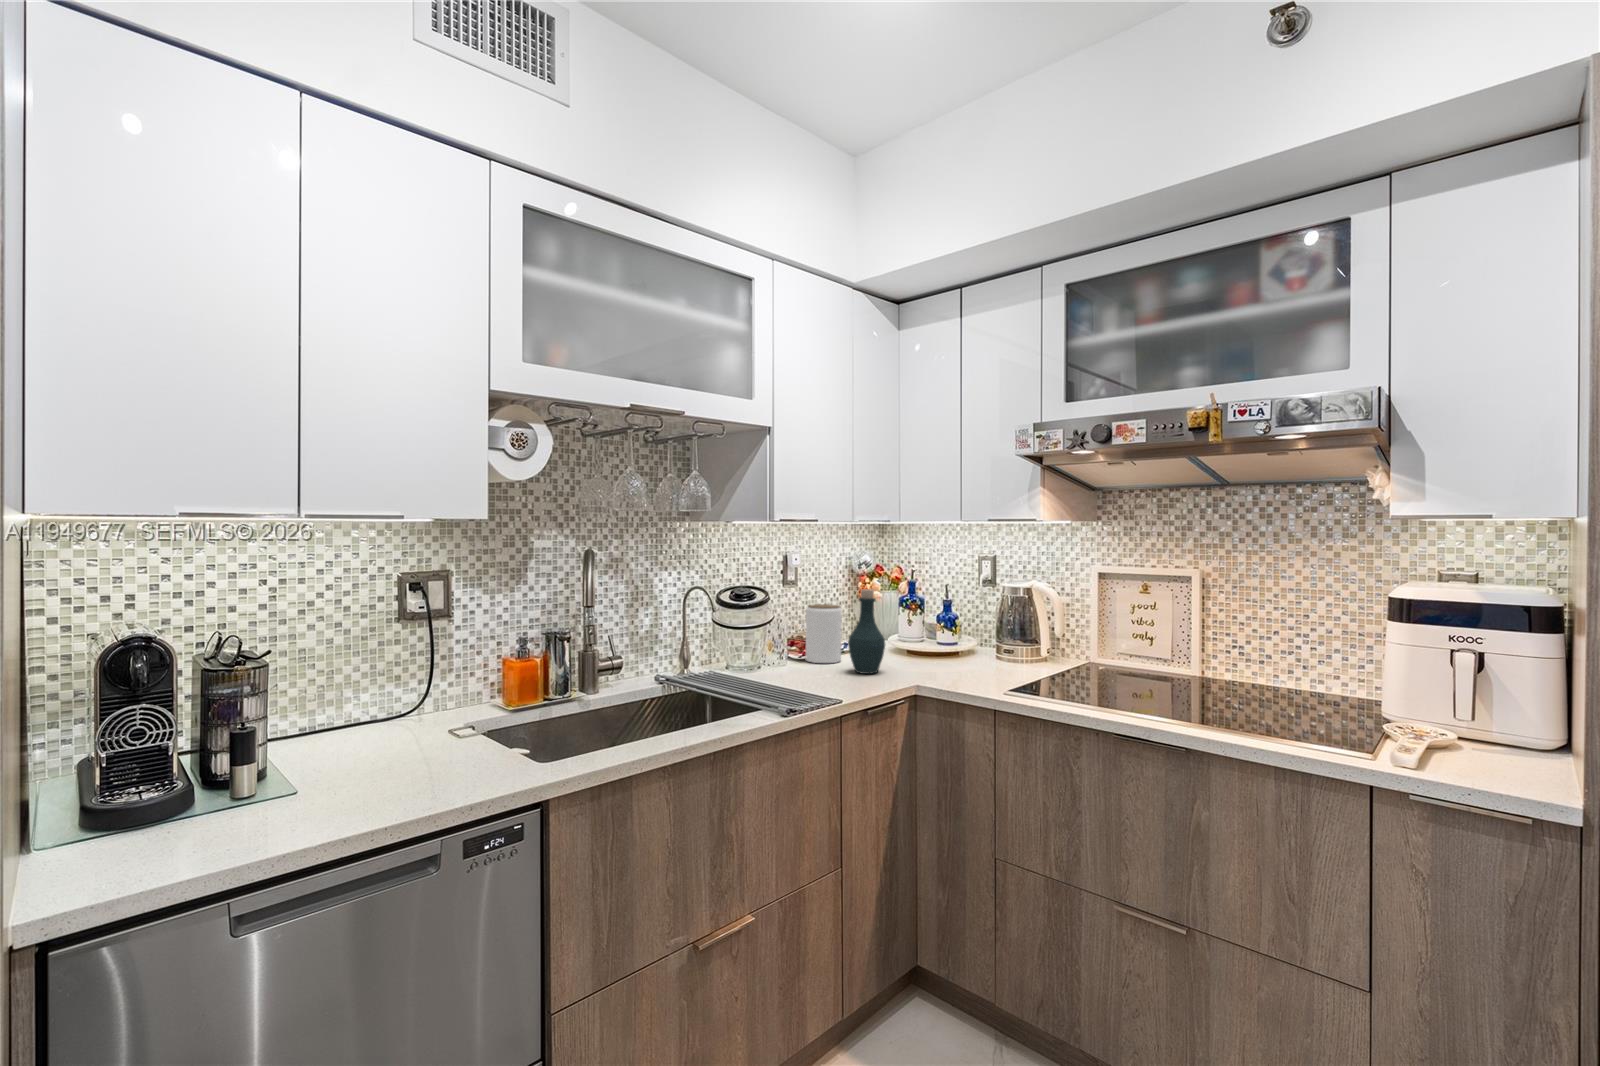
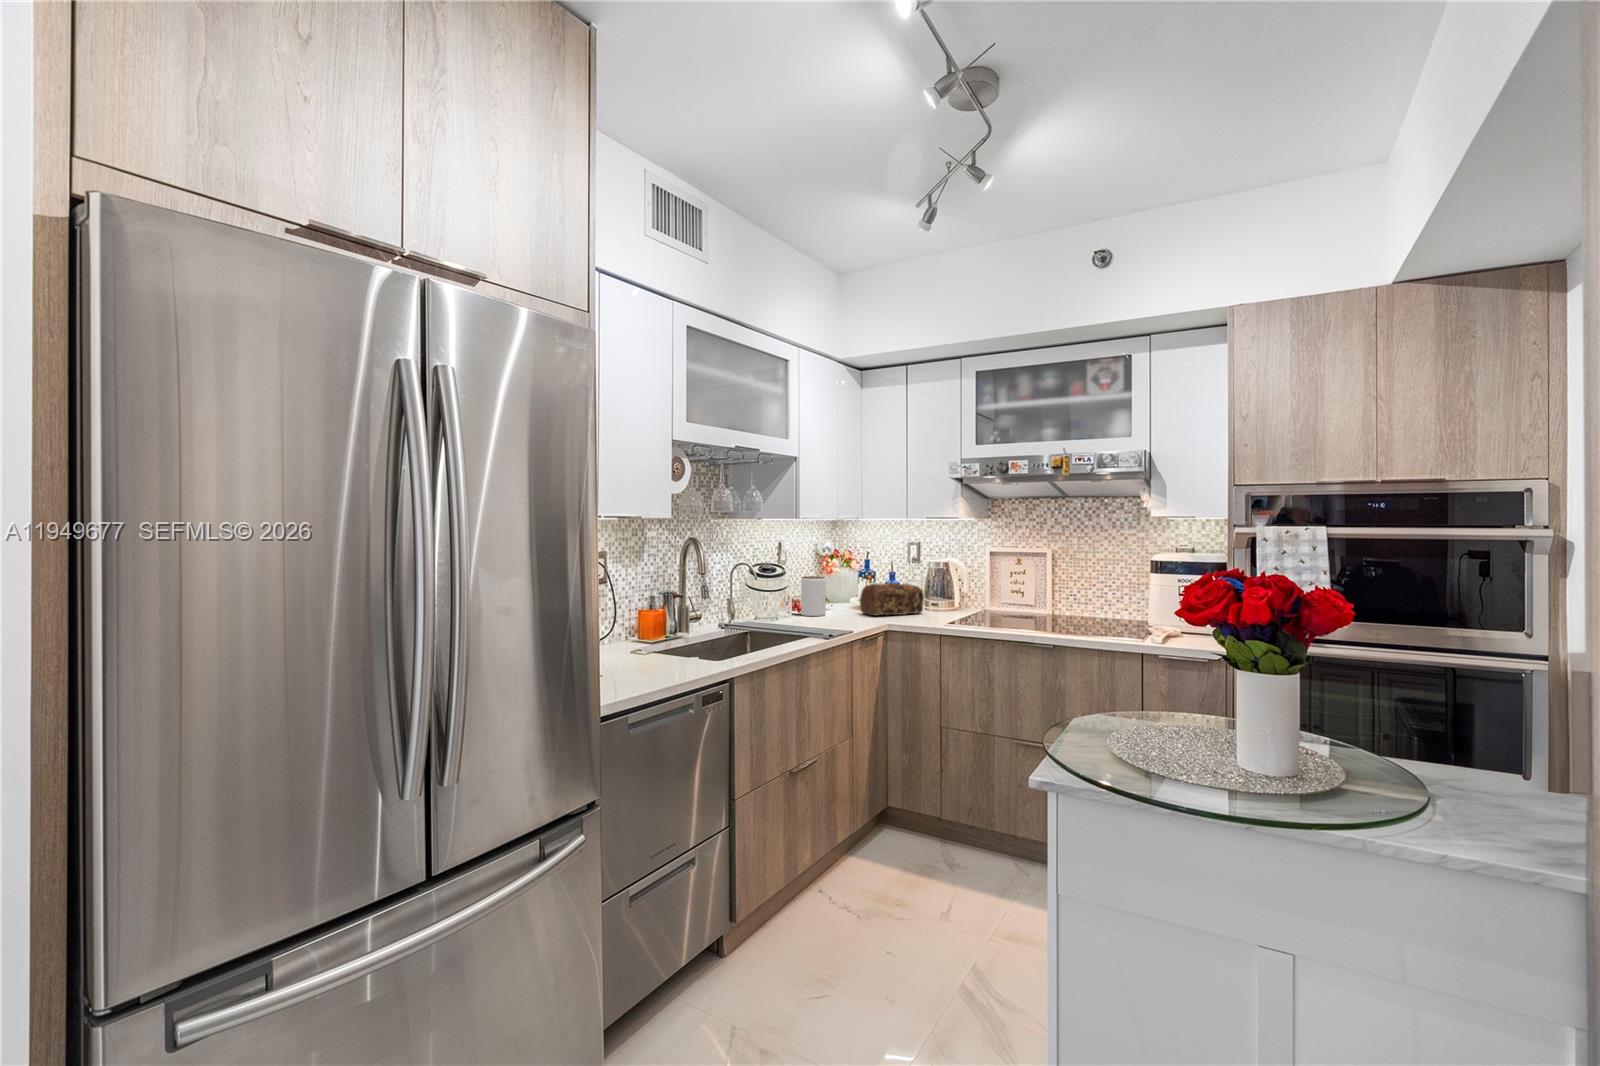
bottle: present [848,589,885,674] -> none [837,564,862,620]
bread loaf: none [892,617,989,667] -> present [860,583,924,616]

